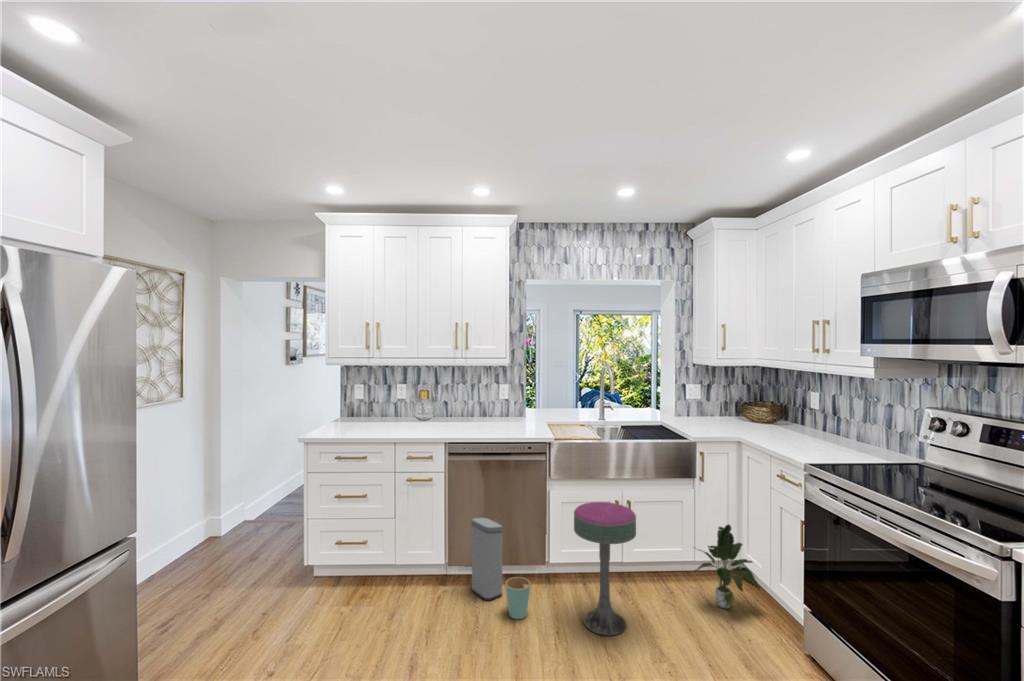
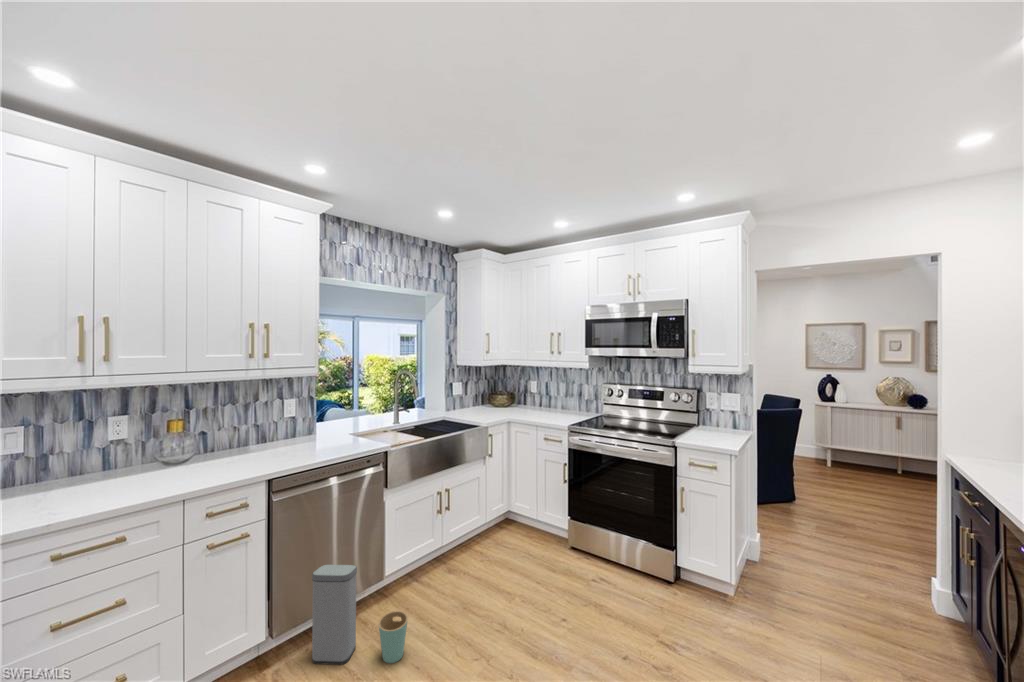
bar stool: present [574,502,636,635] -> none [444,498,501,626]
potted plant: present [694,524,760,608] -> none [506,487,548,552]

